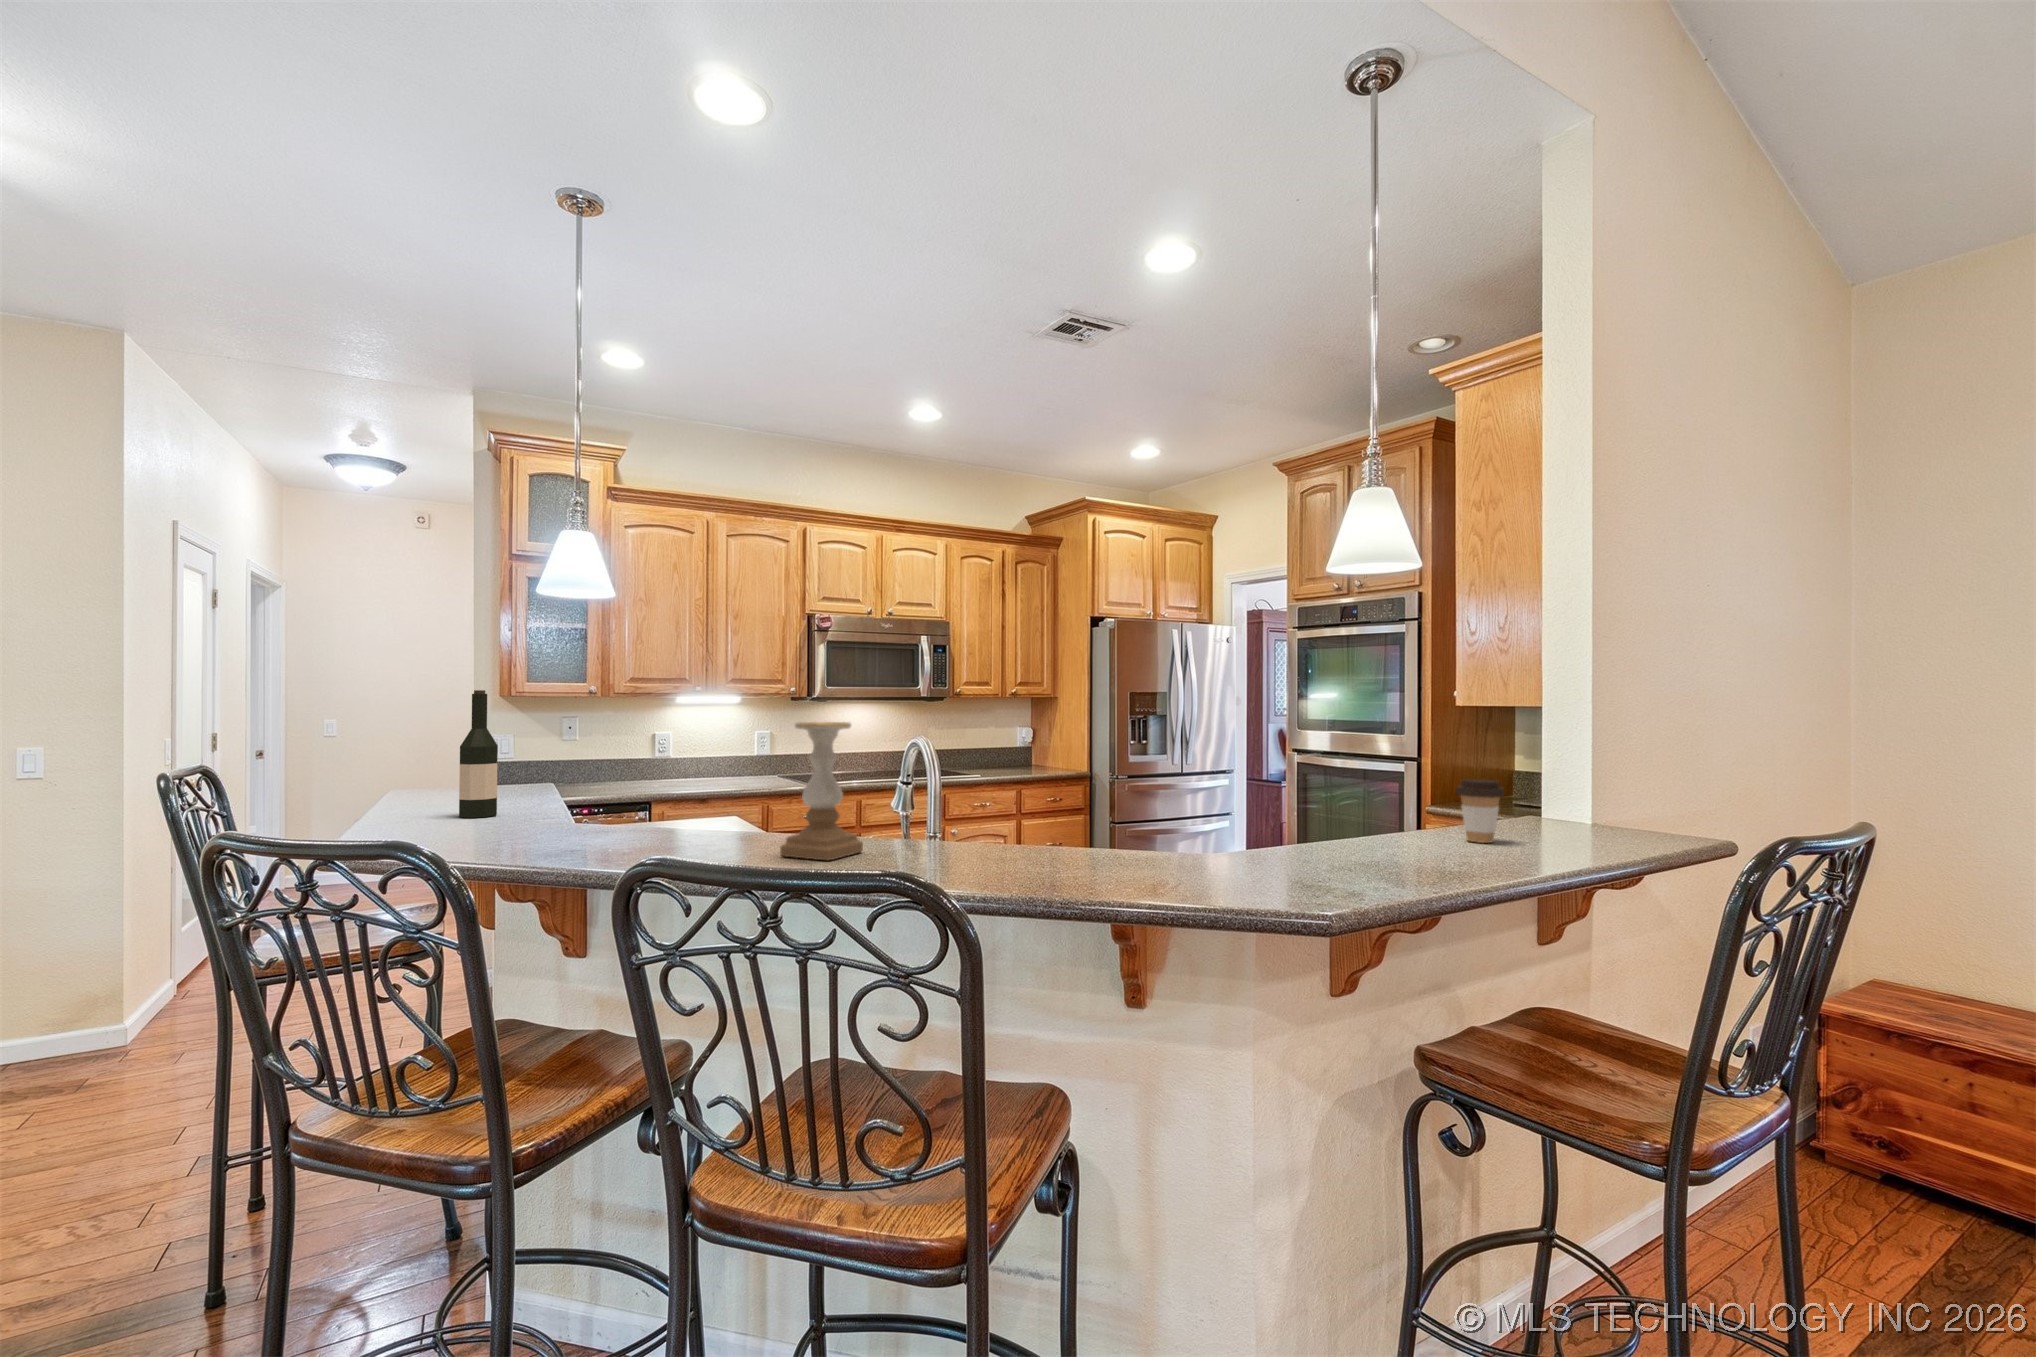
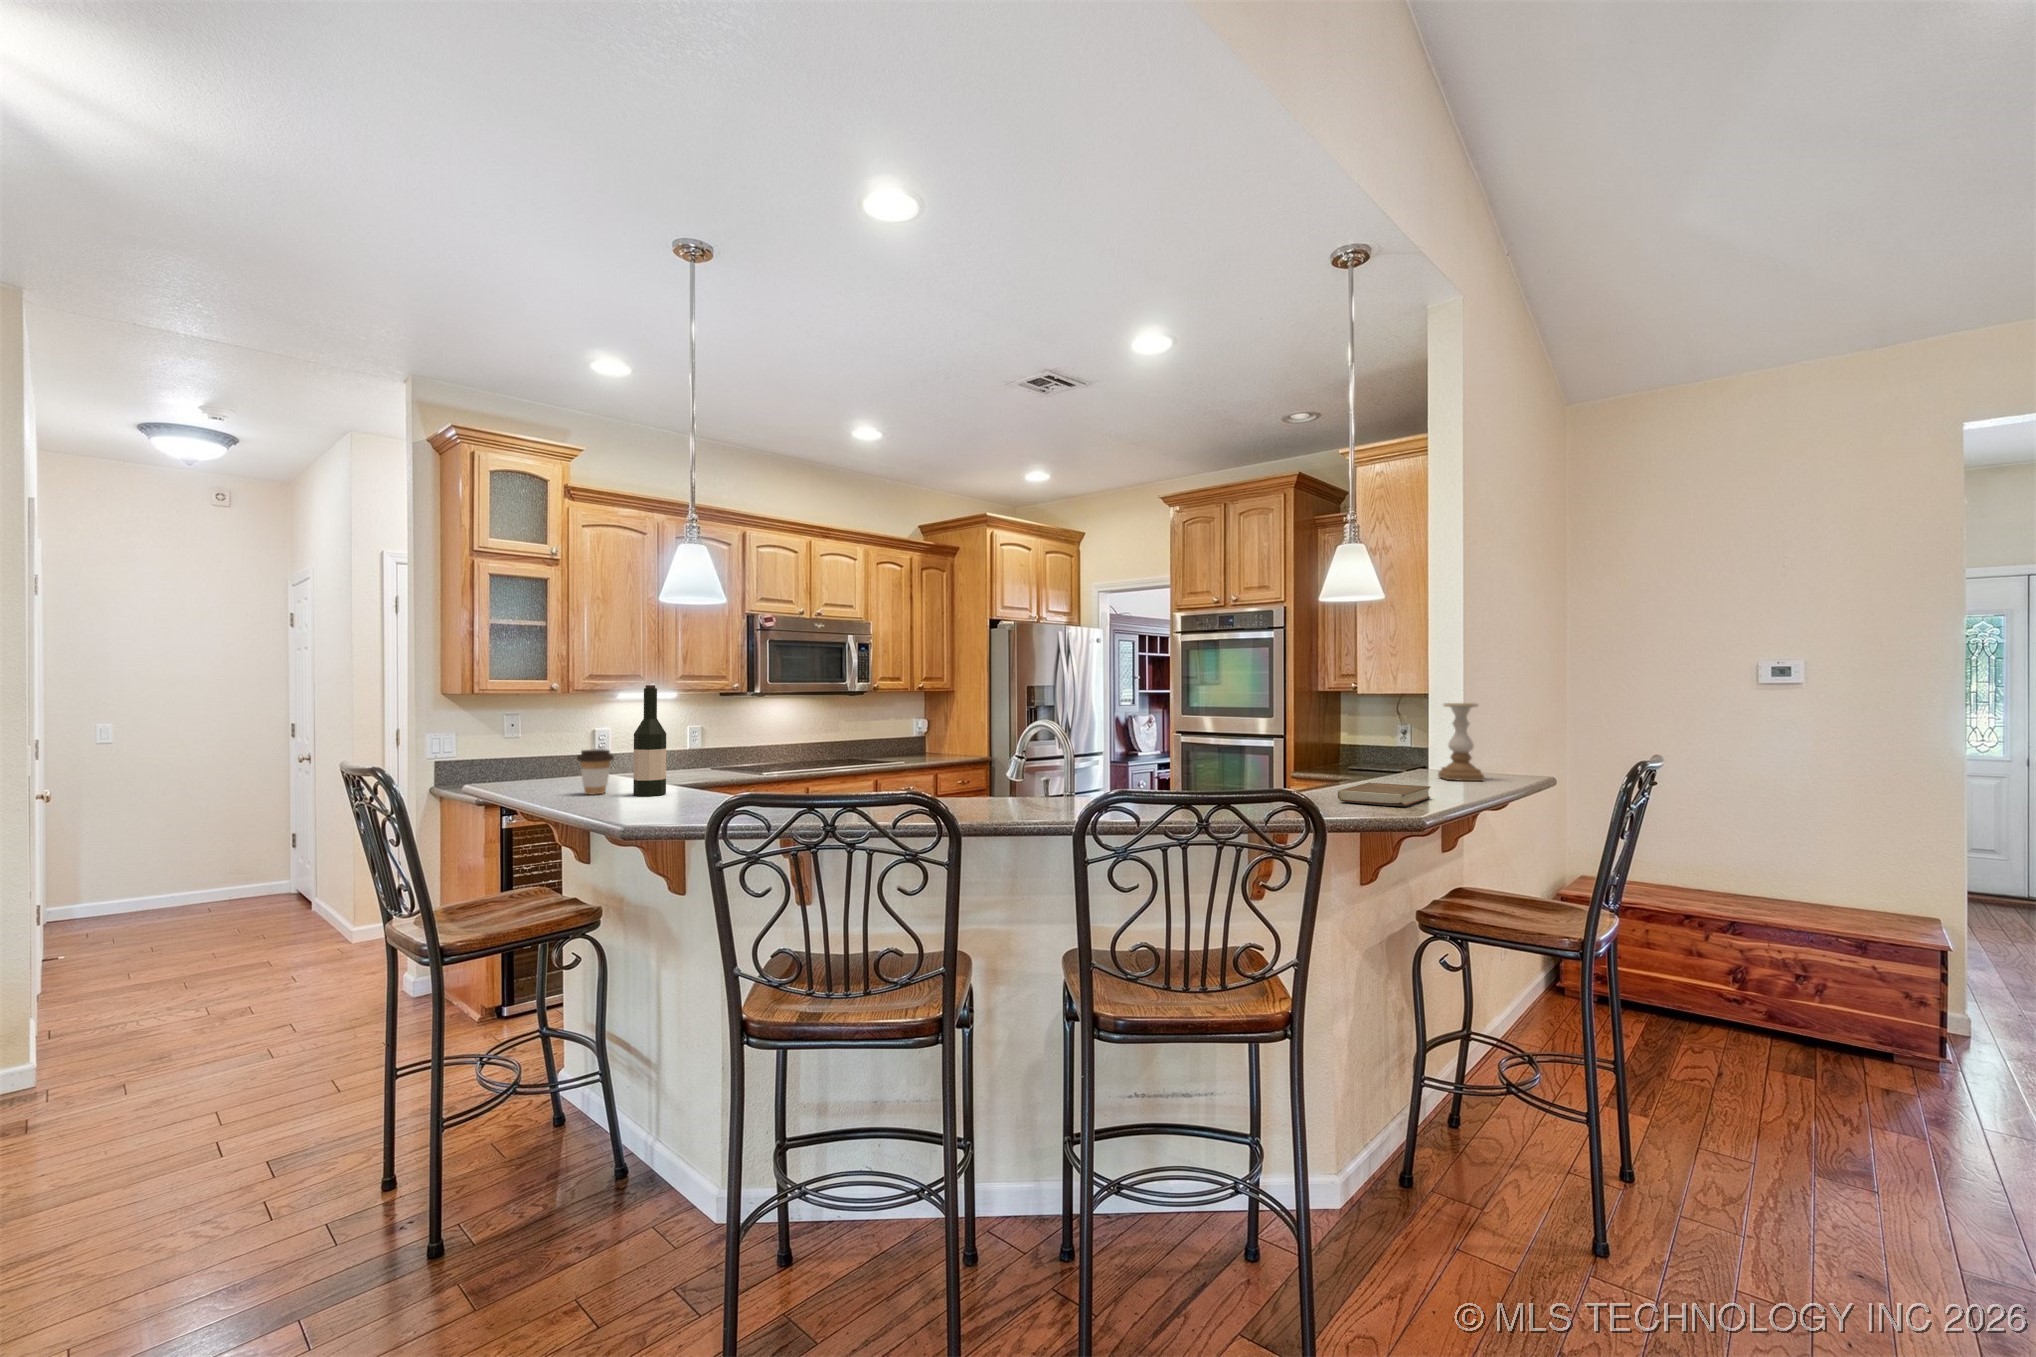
candle holder: present [780,722,863,860] -> present [1438,703,1484,781]
coffee cup: present [1456,779,1504,843] -> present [577,749,614,795]
book: none [1261,838,1430,884] -> present [1338,783,1430,806]

